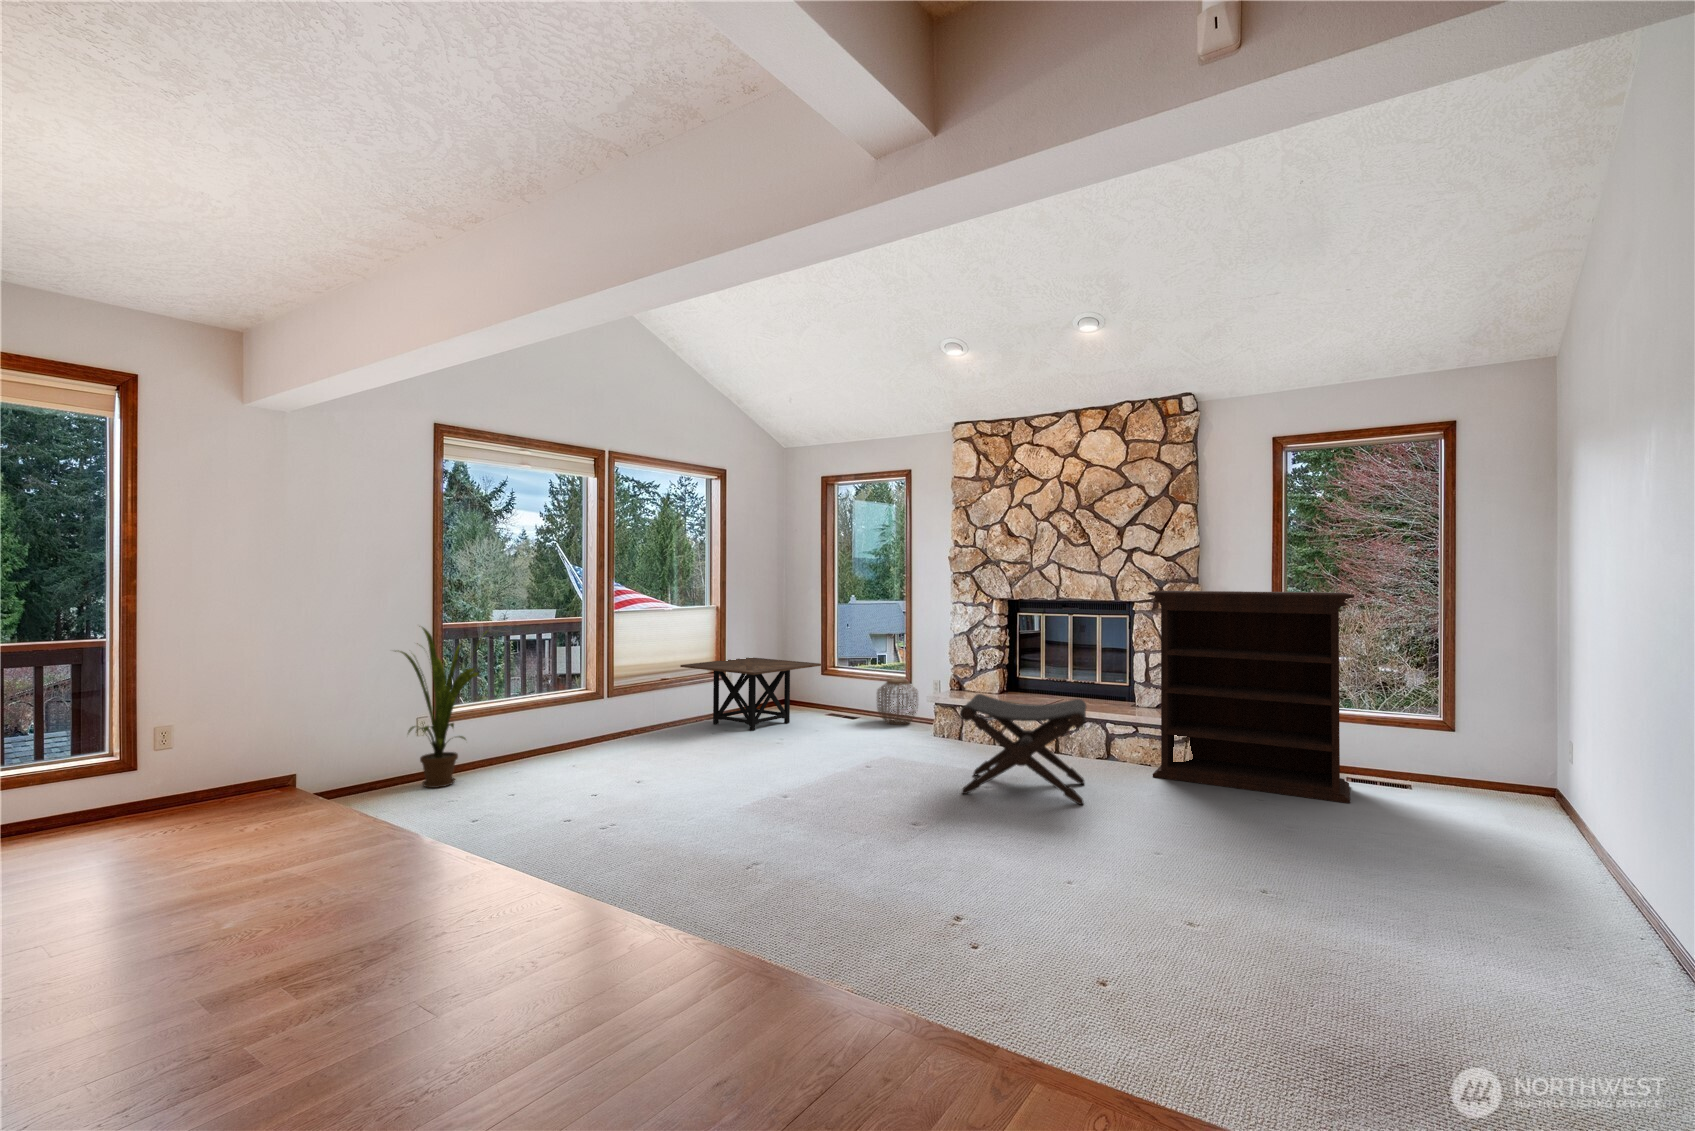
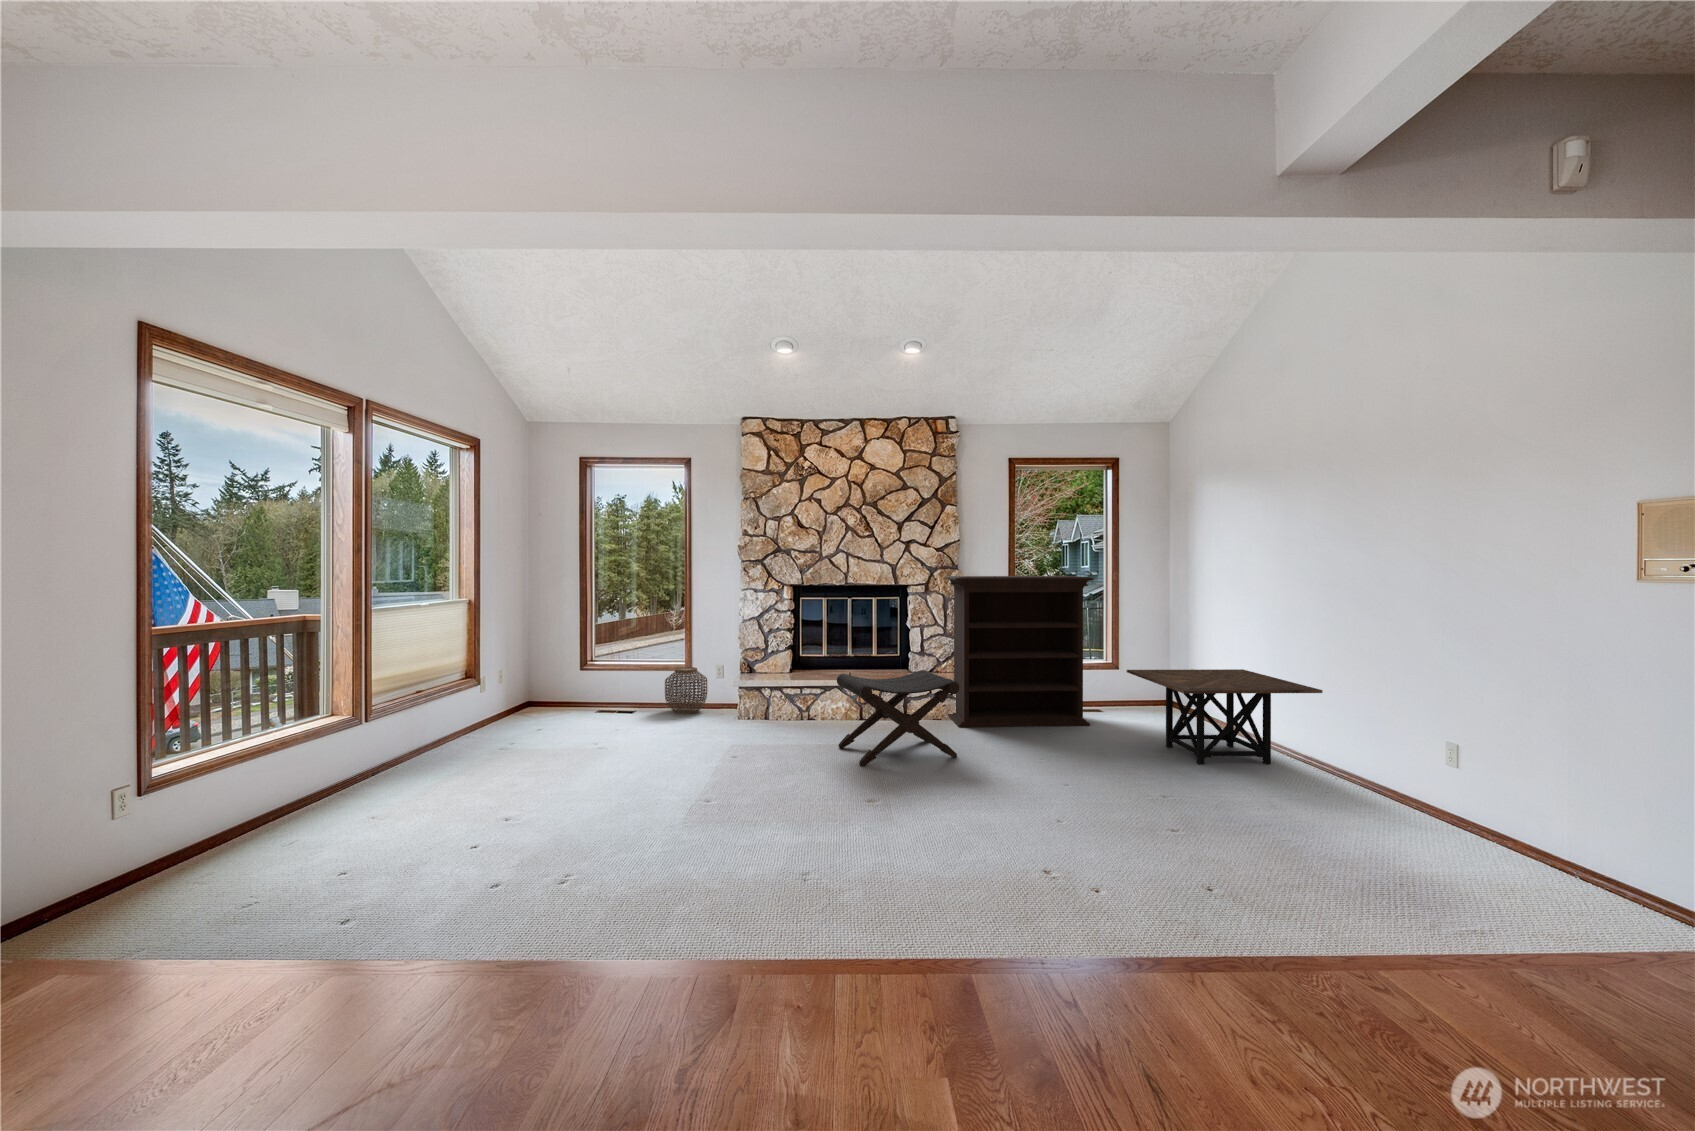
house plant: present [395,627,487,788] -> none [143,646,313,894]
side table: present [680,658,822,731] -> present [1127,669,1323,765]

